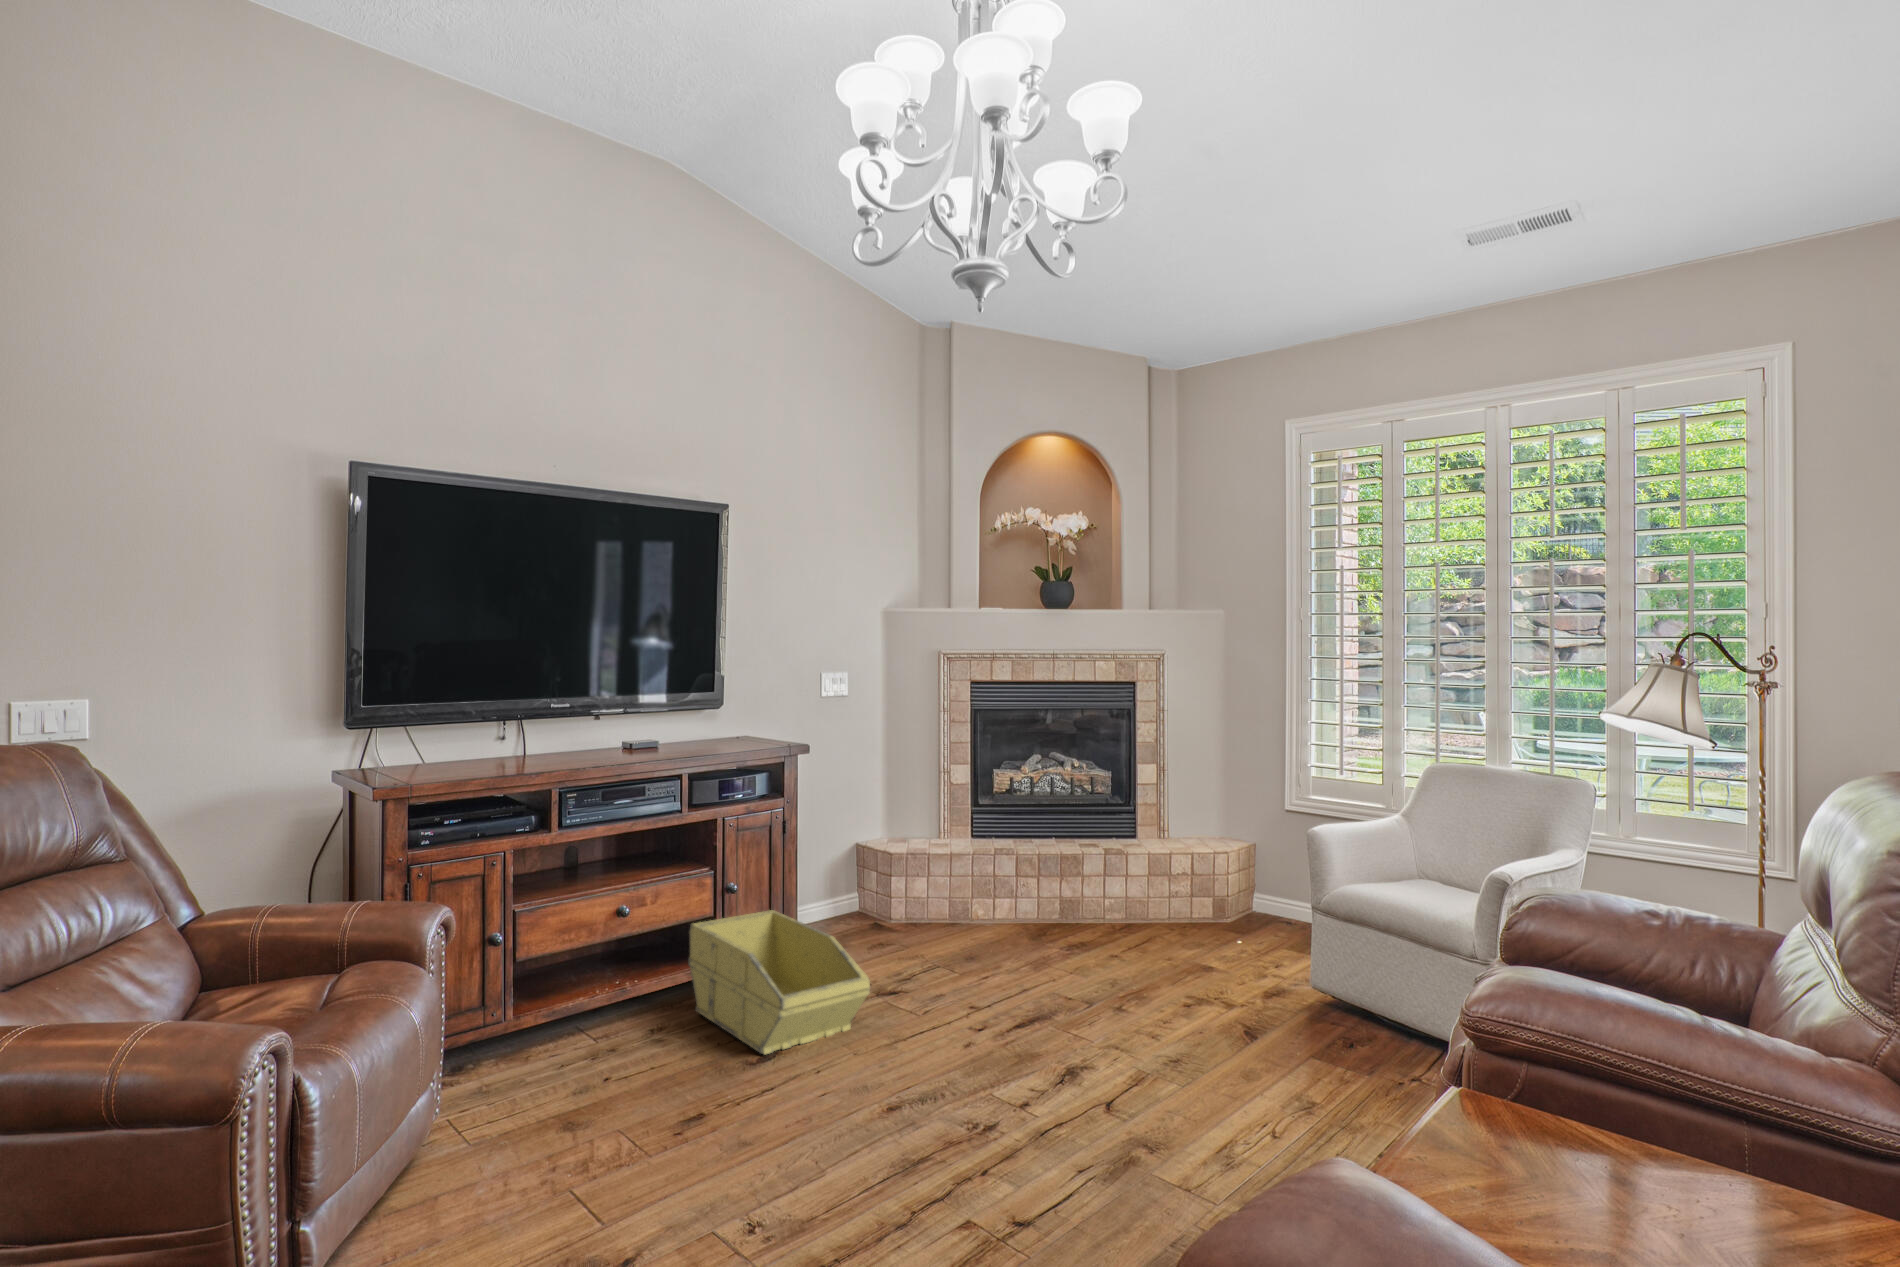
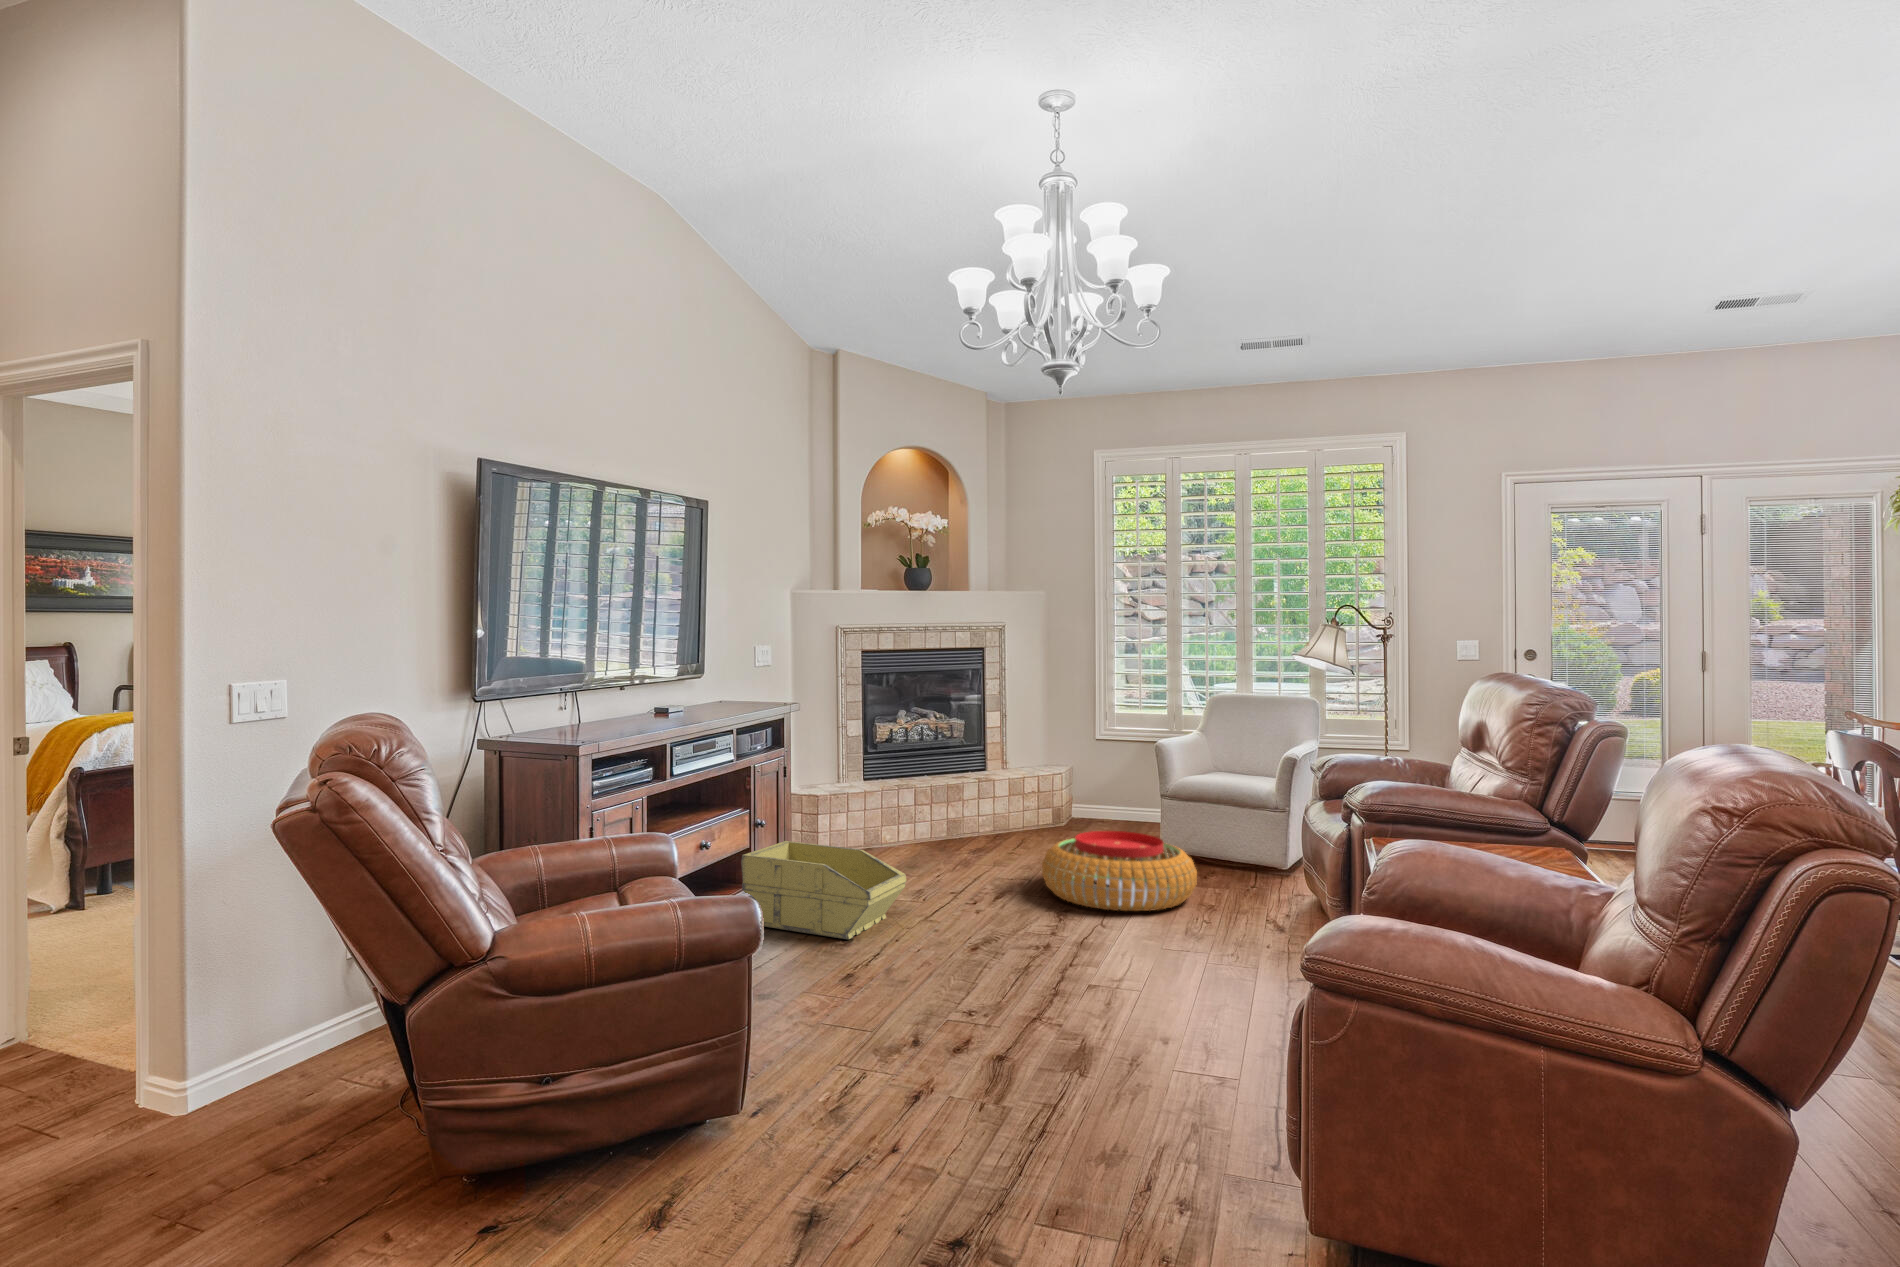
pouf: none [1081,951,1311,1094] -> present [1042,831,1197,911]

